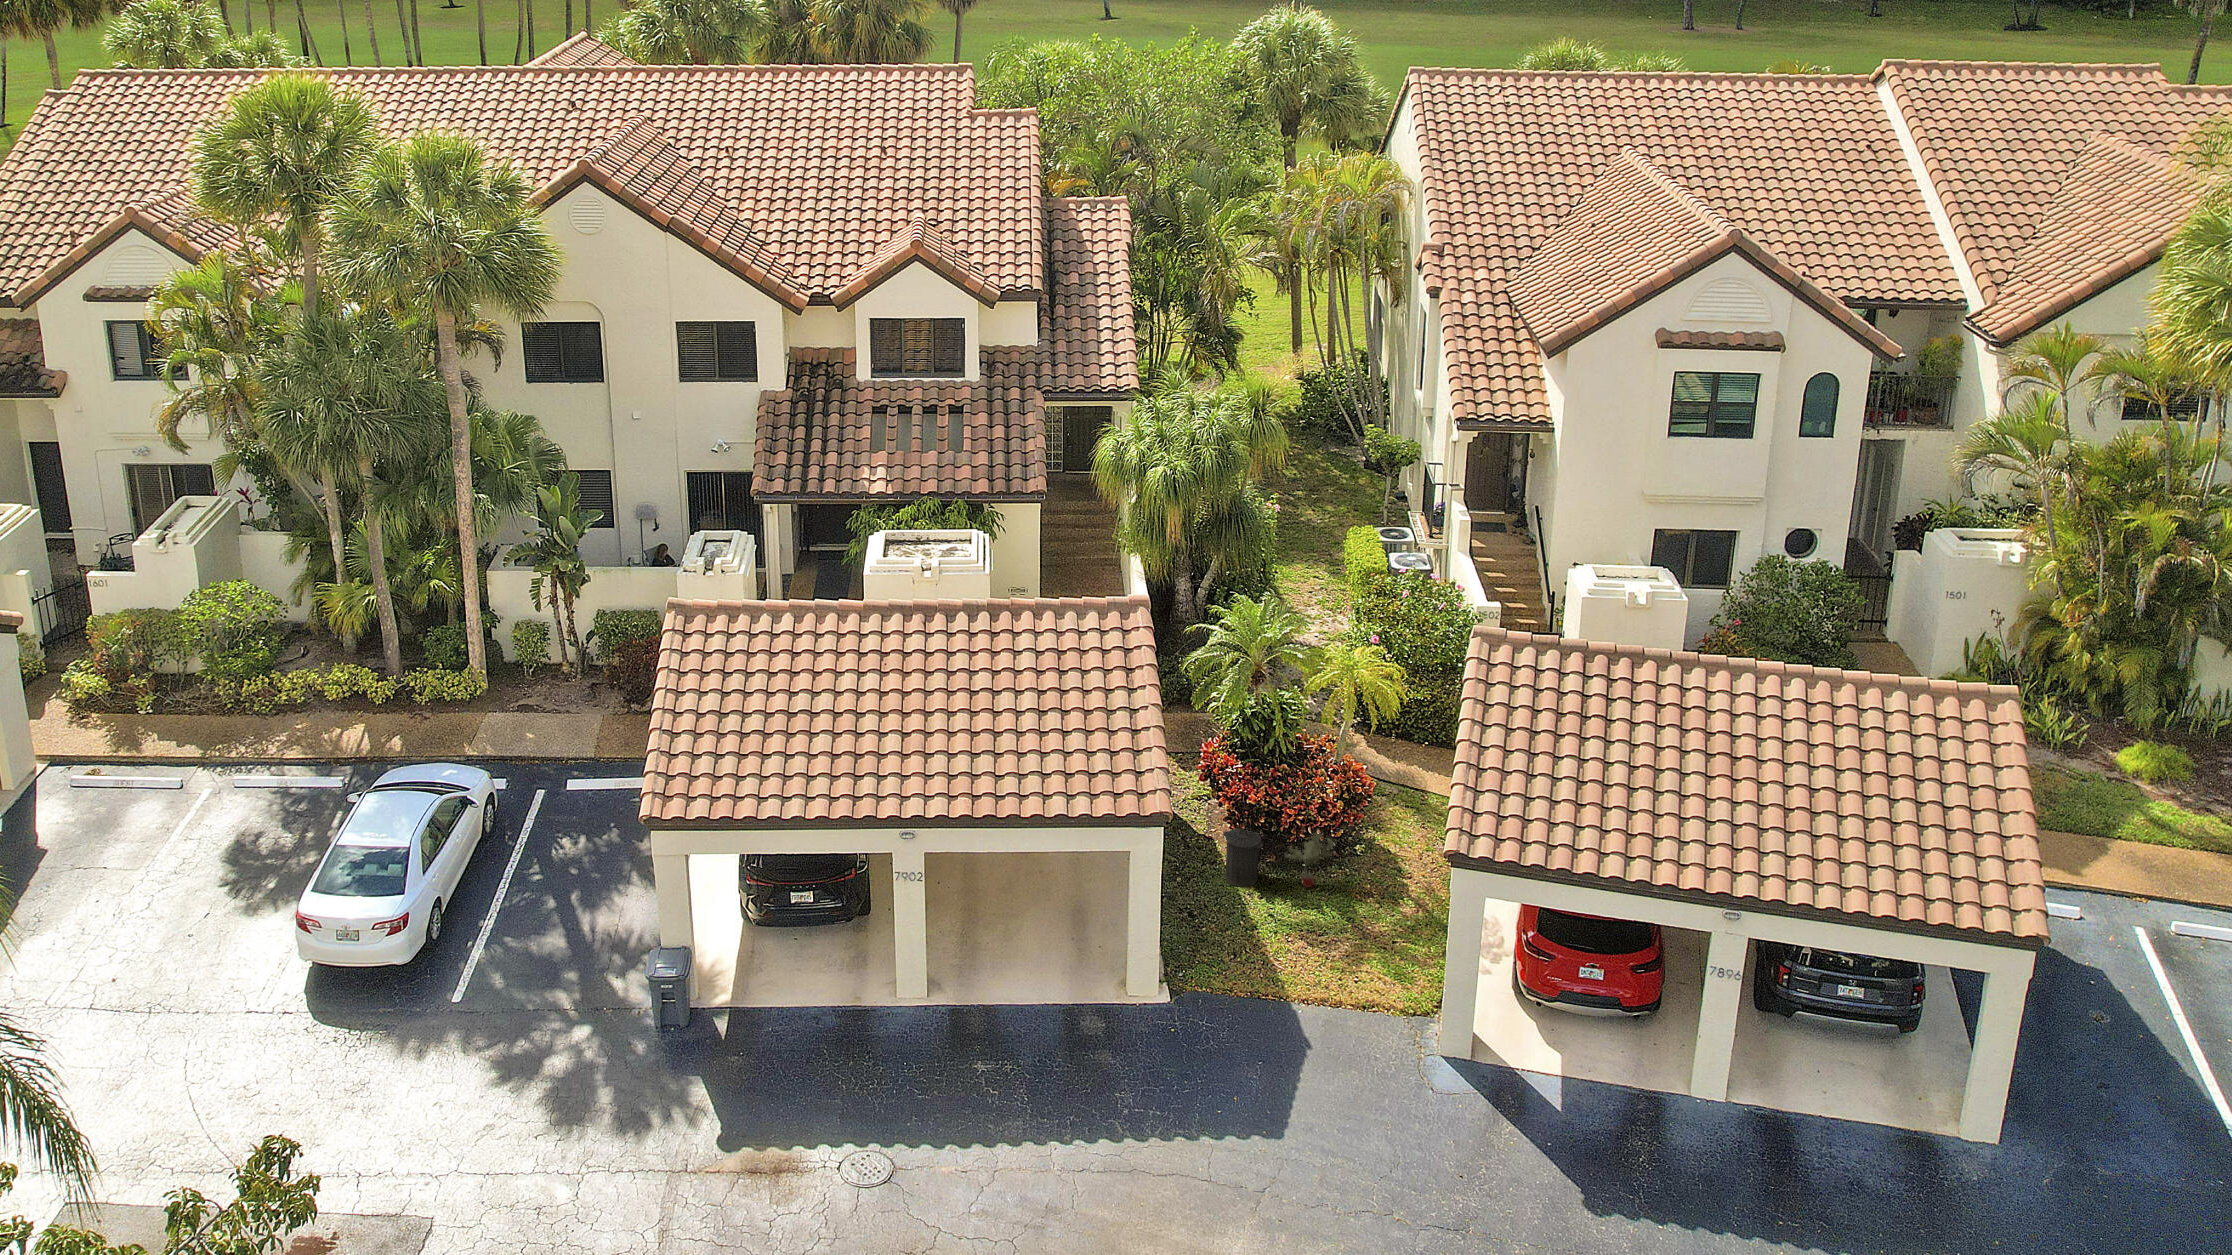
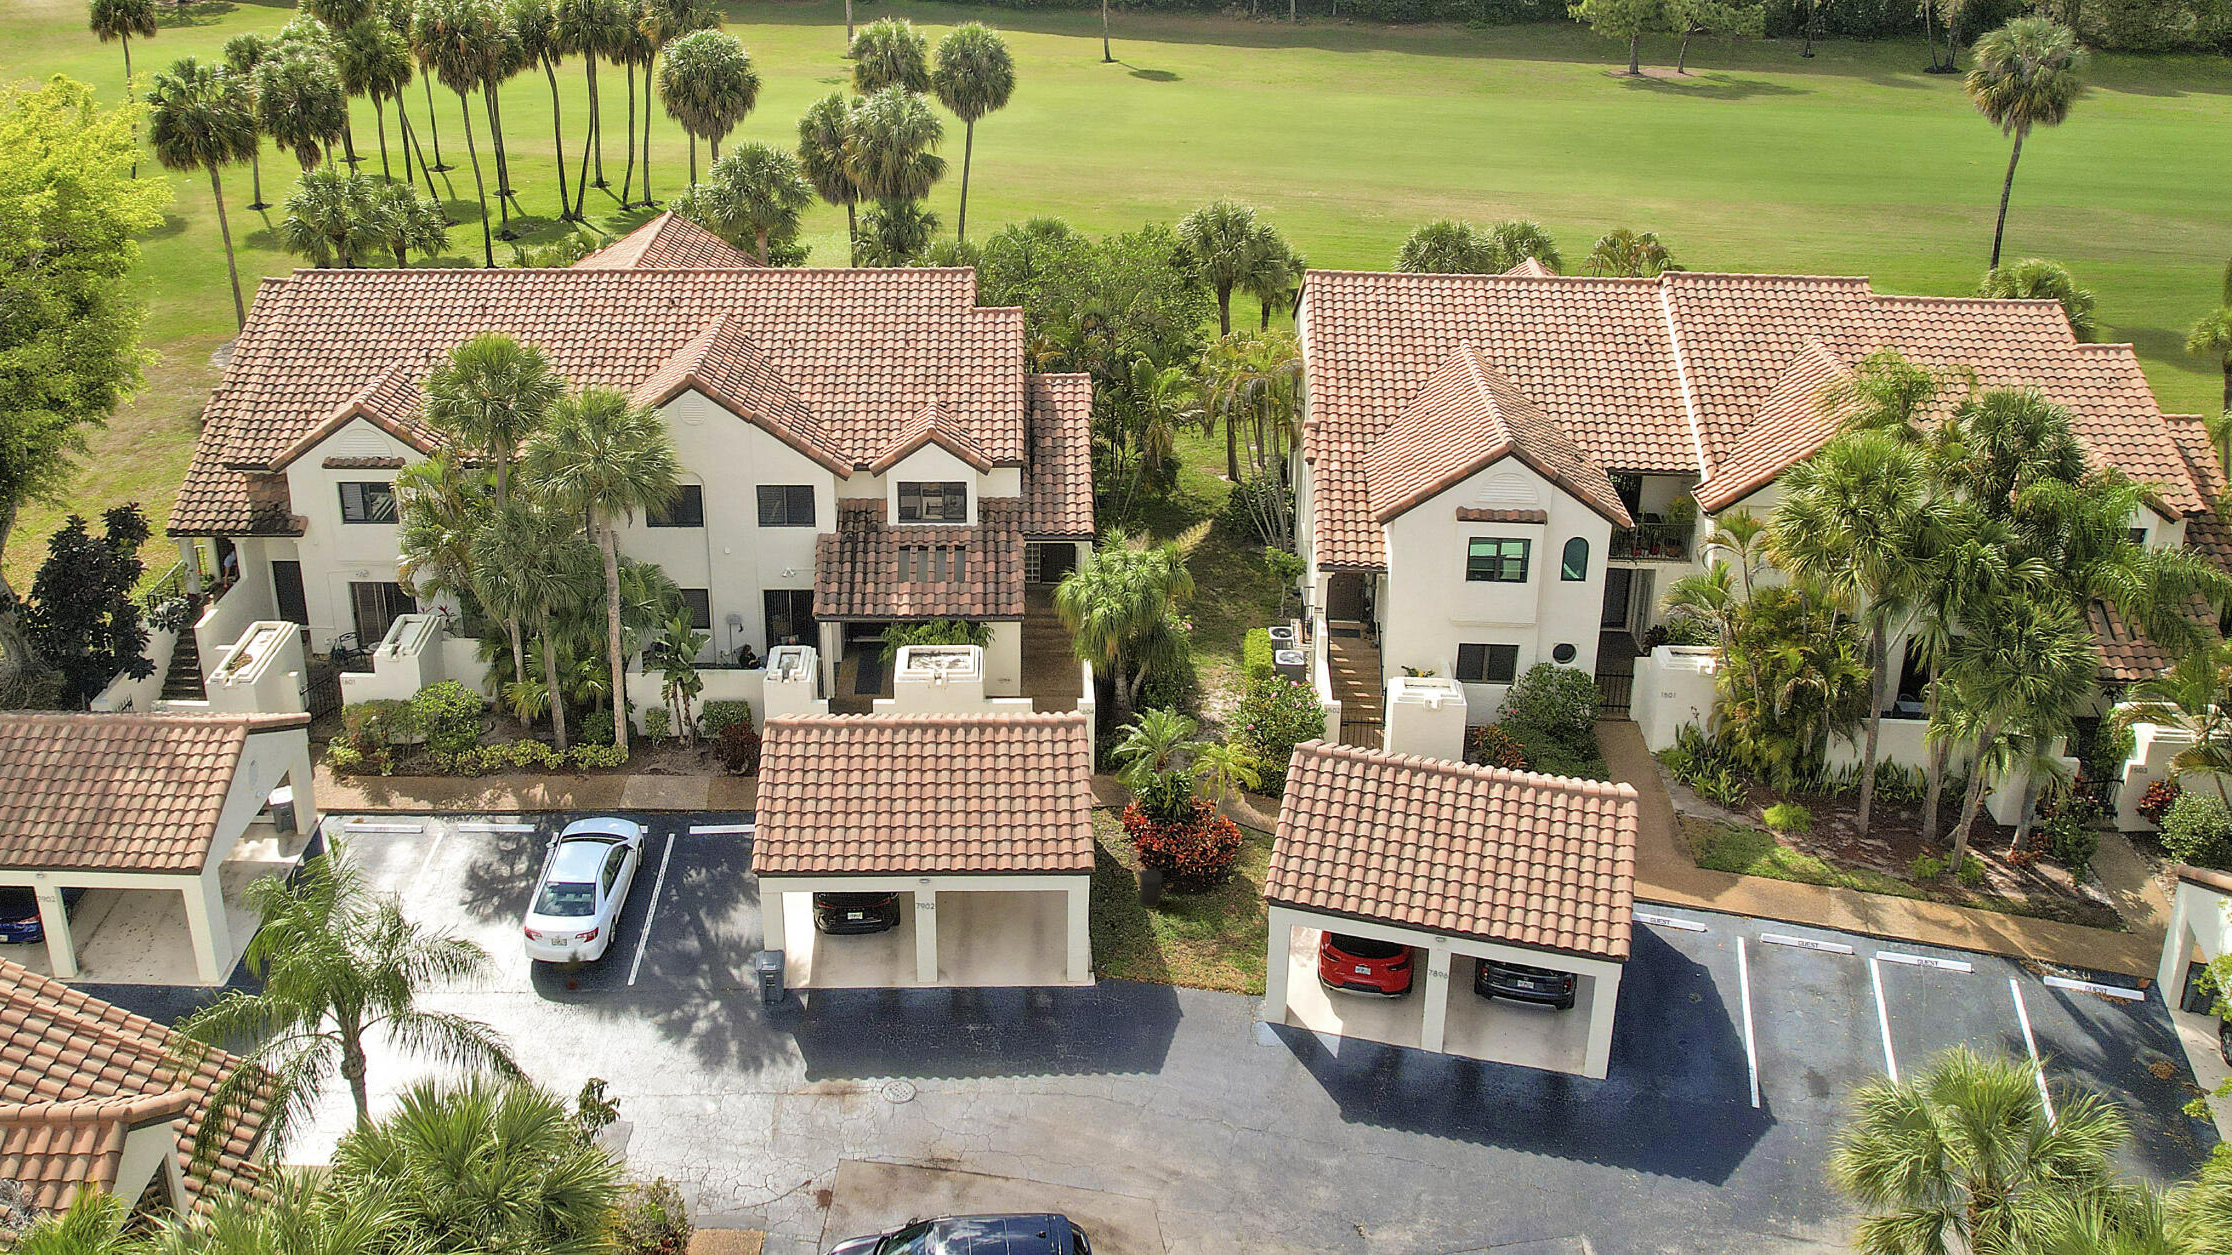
potted tree: present [1286,832,1334,888] -> present [555,950,586,989]

